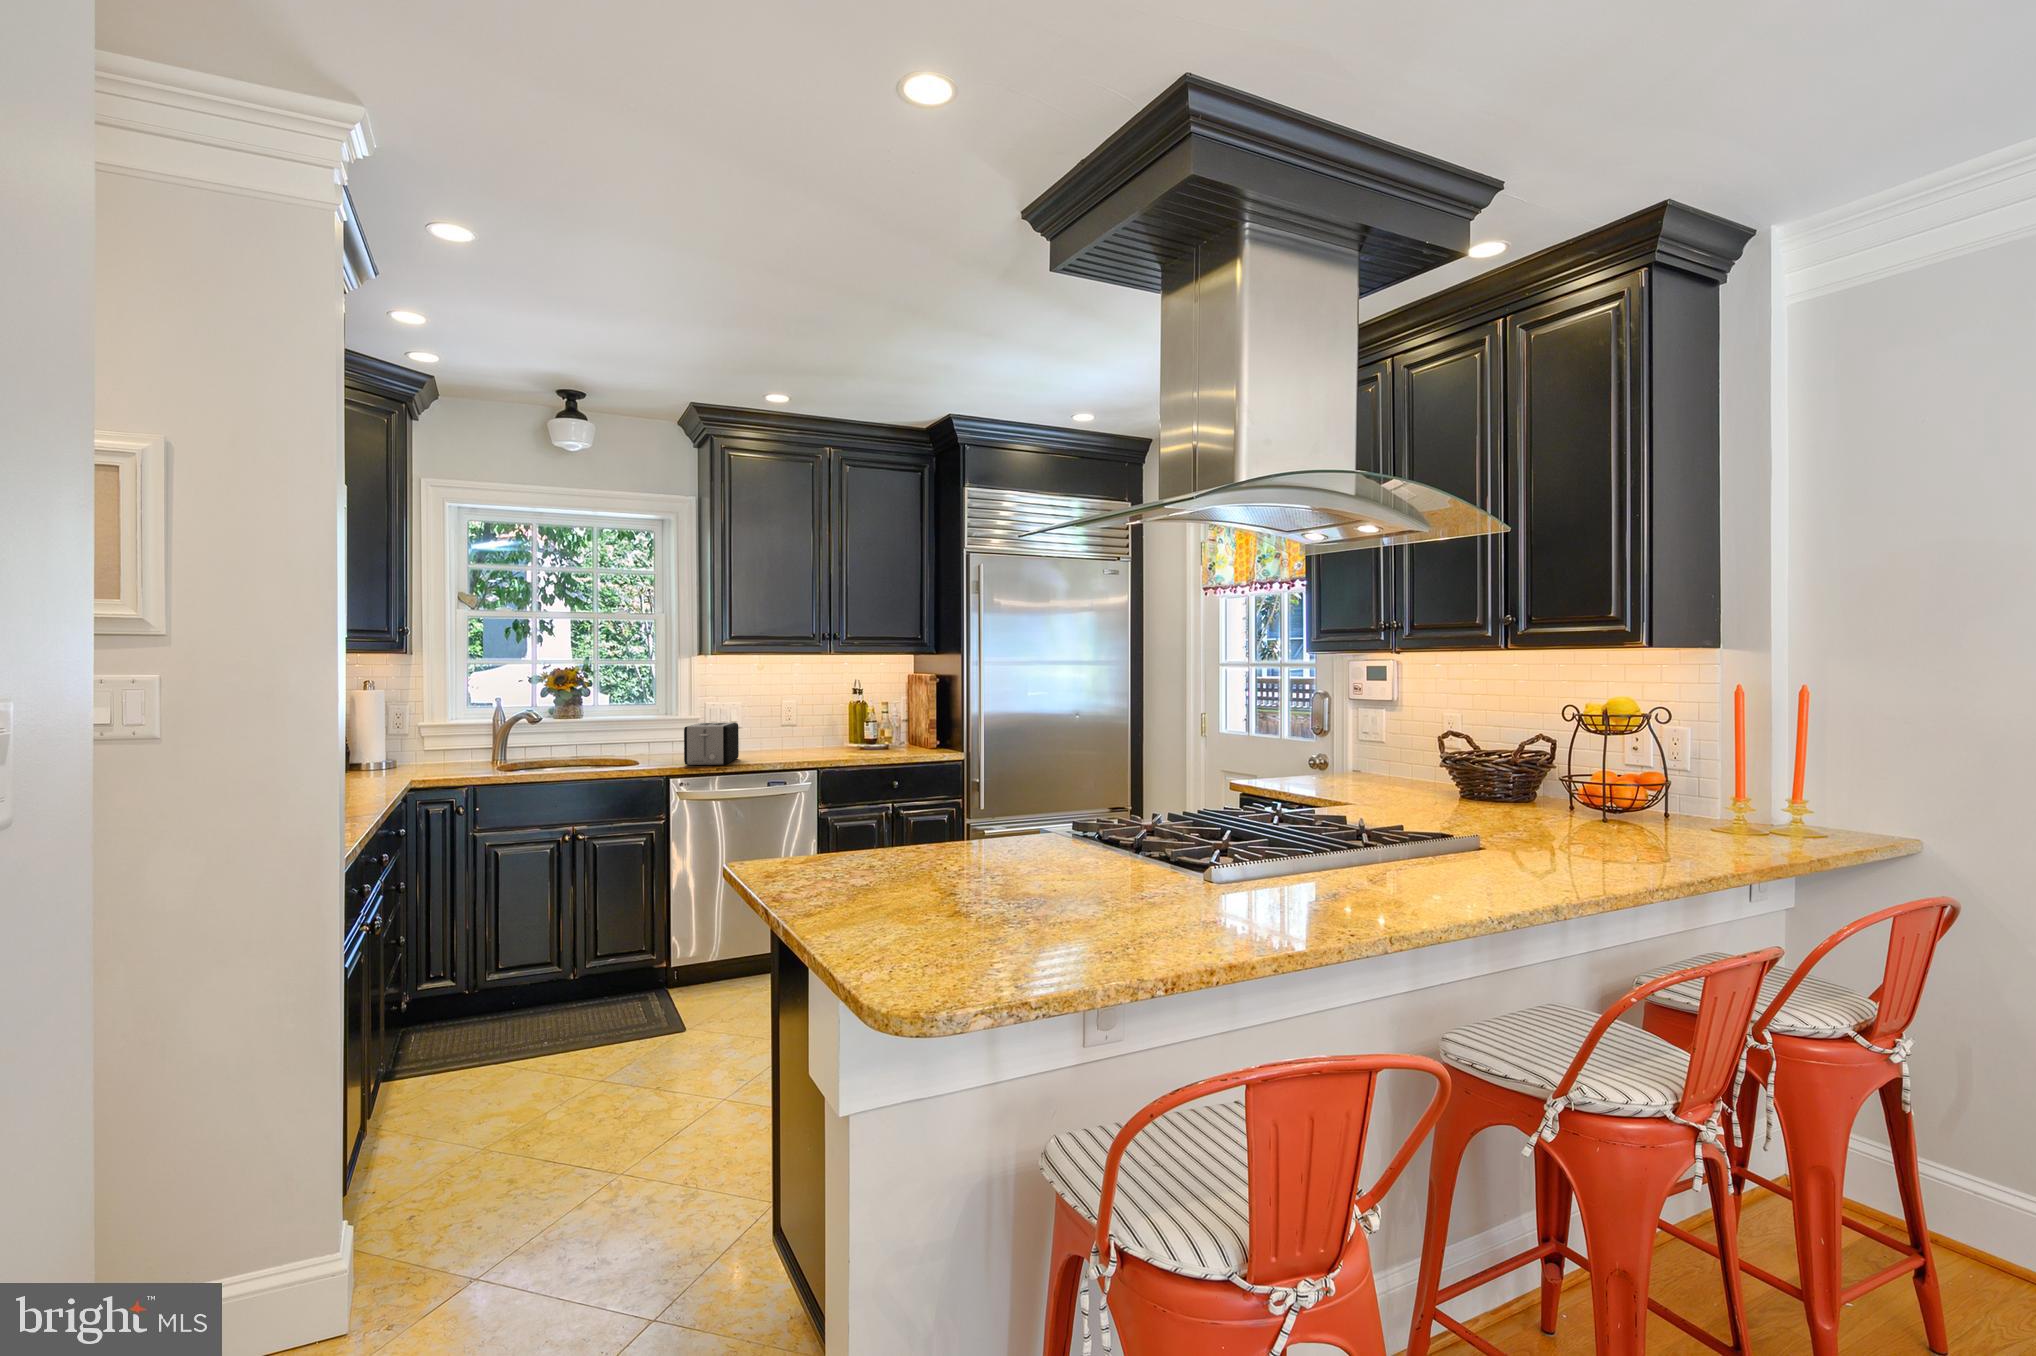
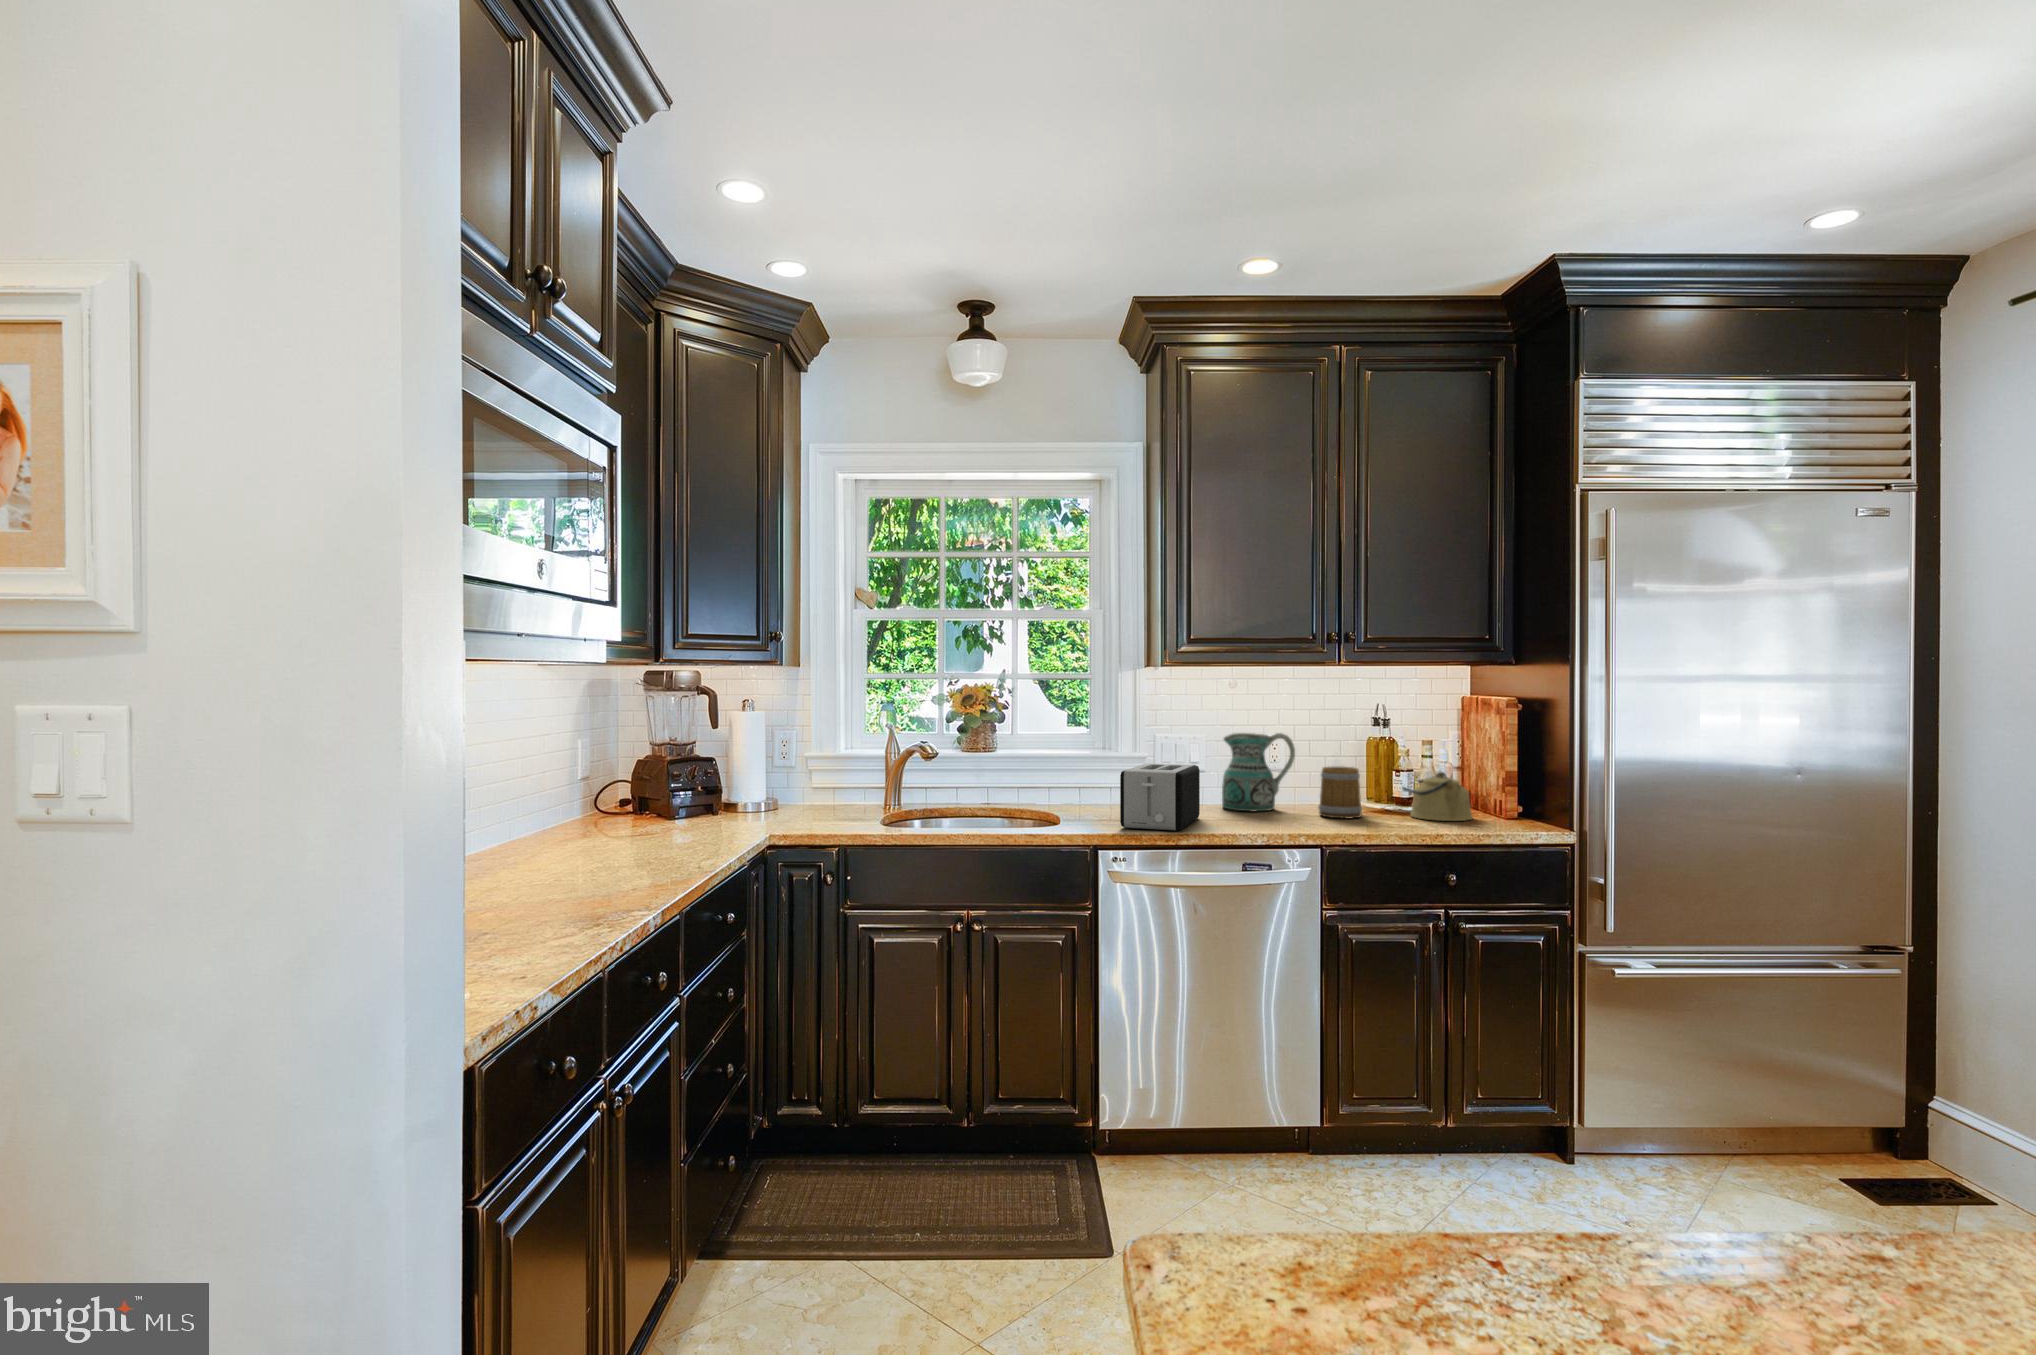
ceramic pitcher: none [754,701,803,754] -> present [1222,733,1295,811]
mug: none [818,721,846,754] -> present [1318,767,1362,818]
kettle: none [871,722,912,752] -> present [1403,772,1473,821]

